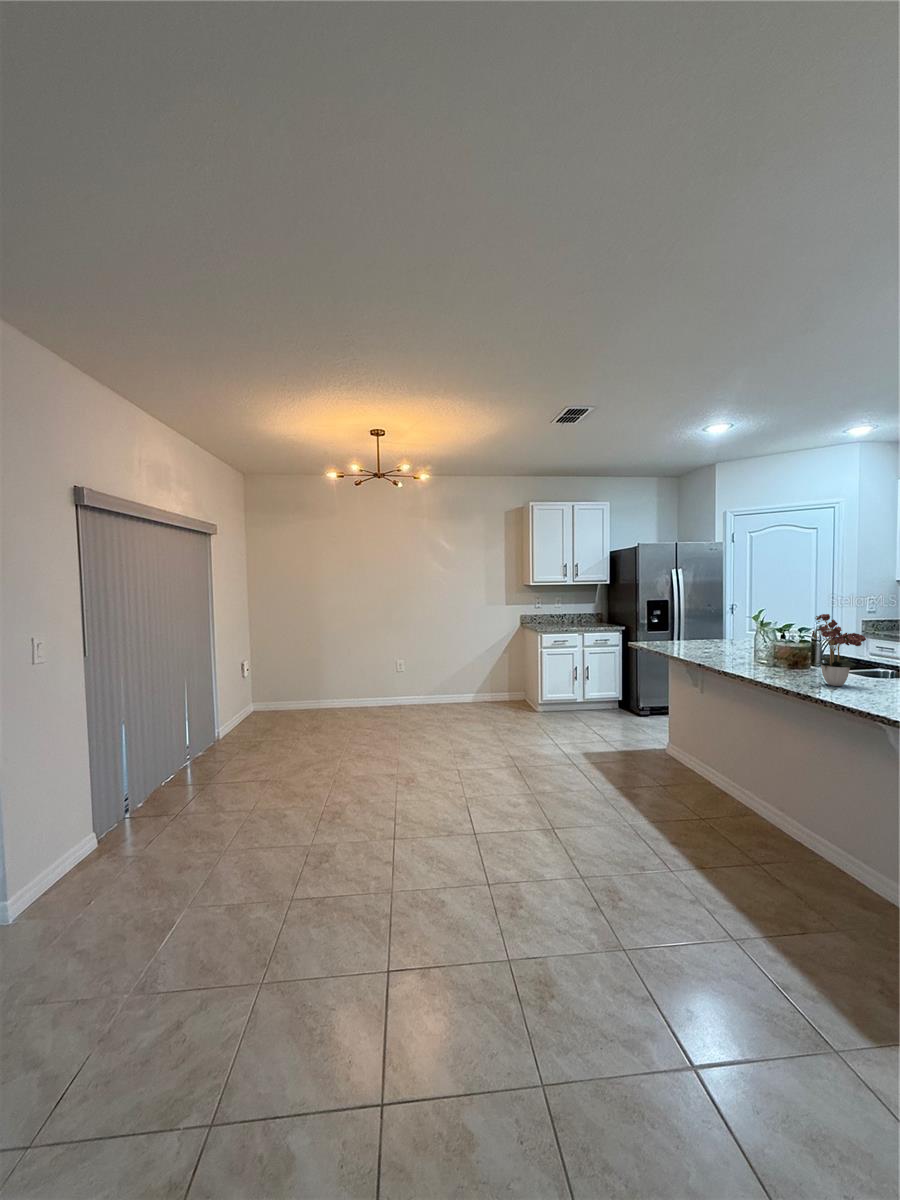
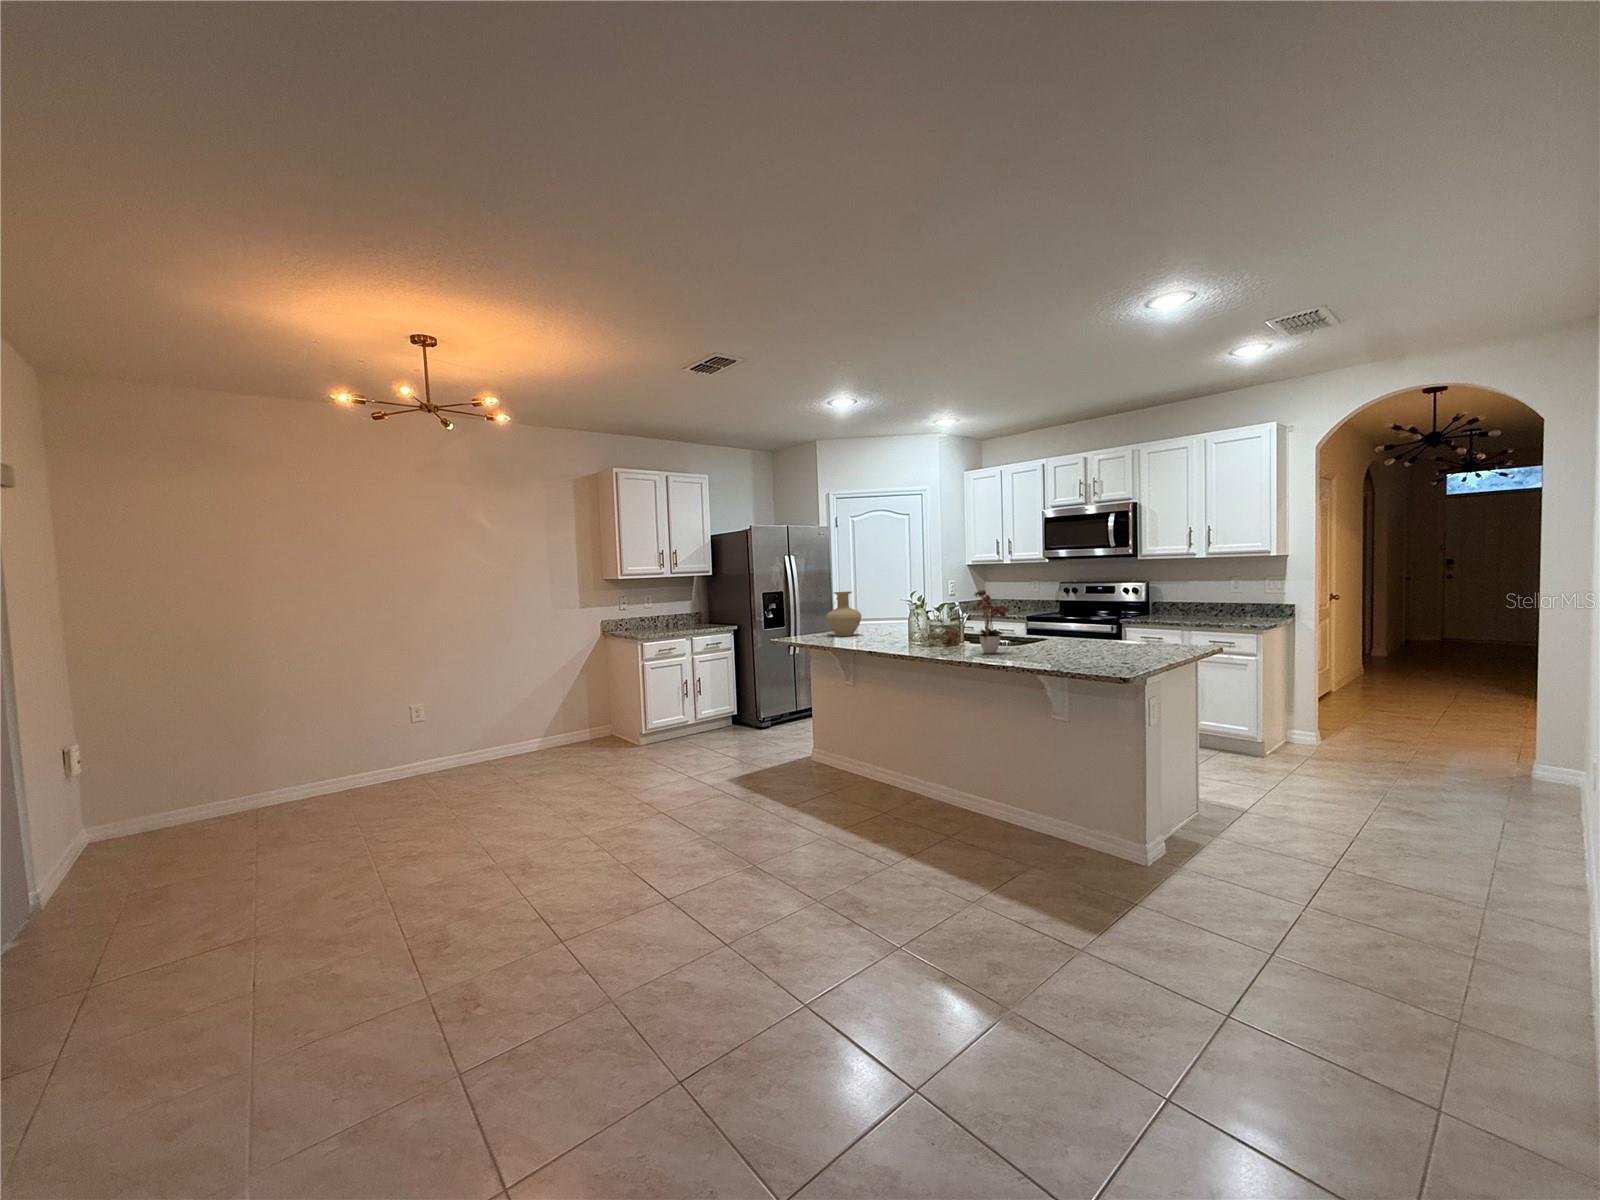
vase: none [683,605,720,646] -> present [826,592,862,636]

